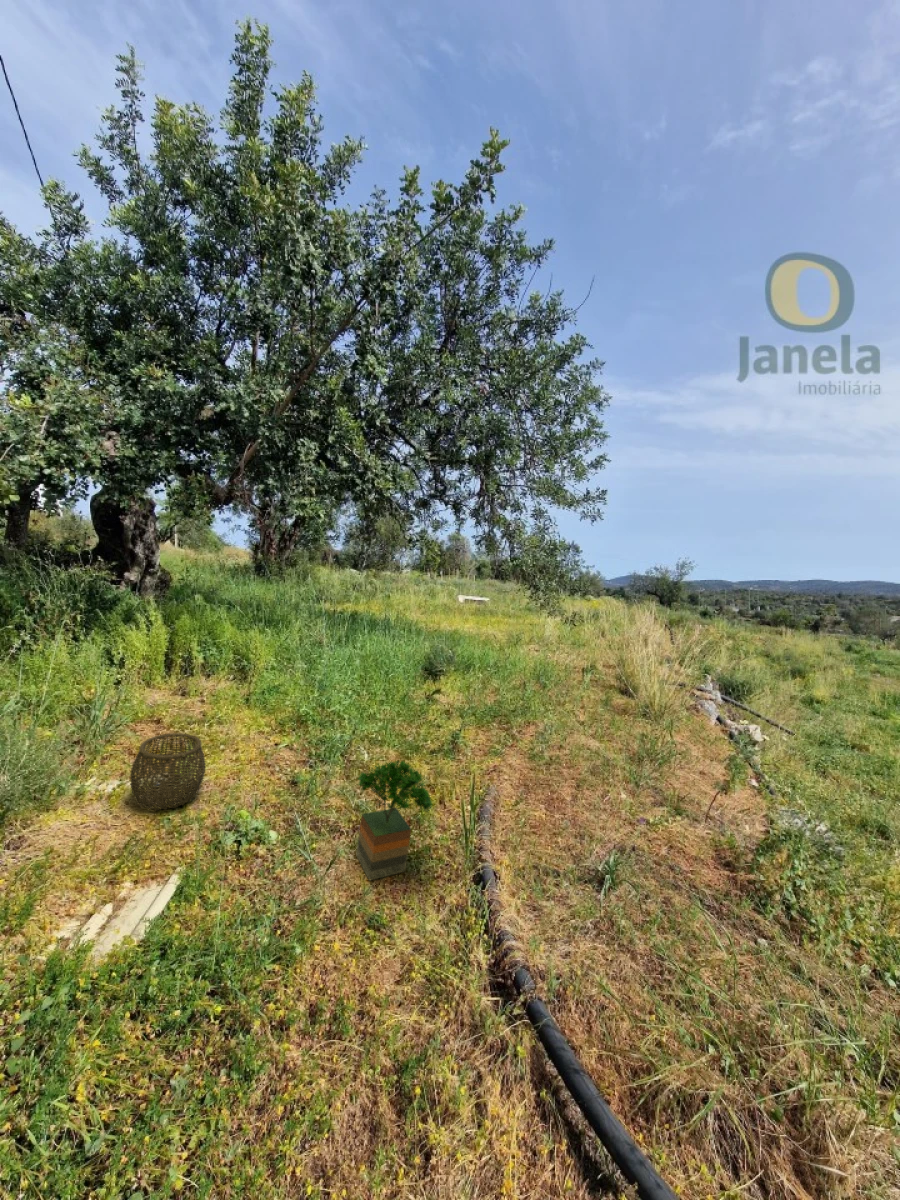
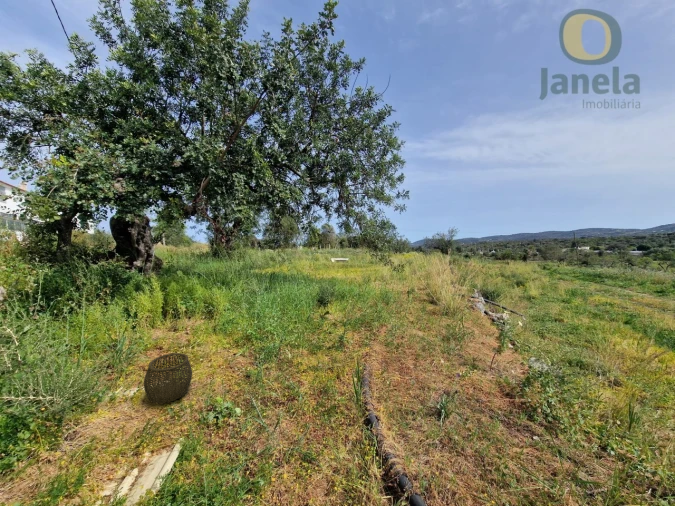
potted tree: present [356,760,432,880] -> none [287,354,336,432]

